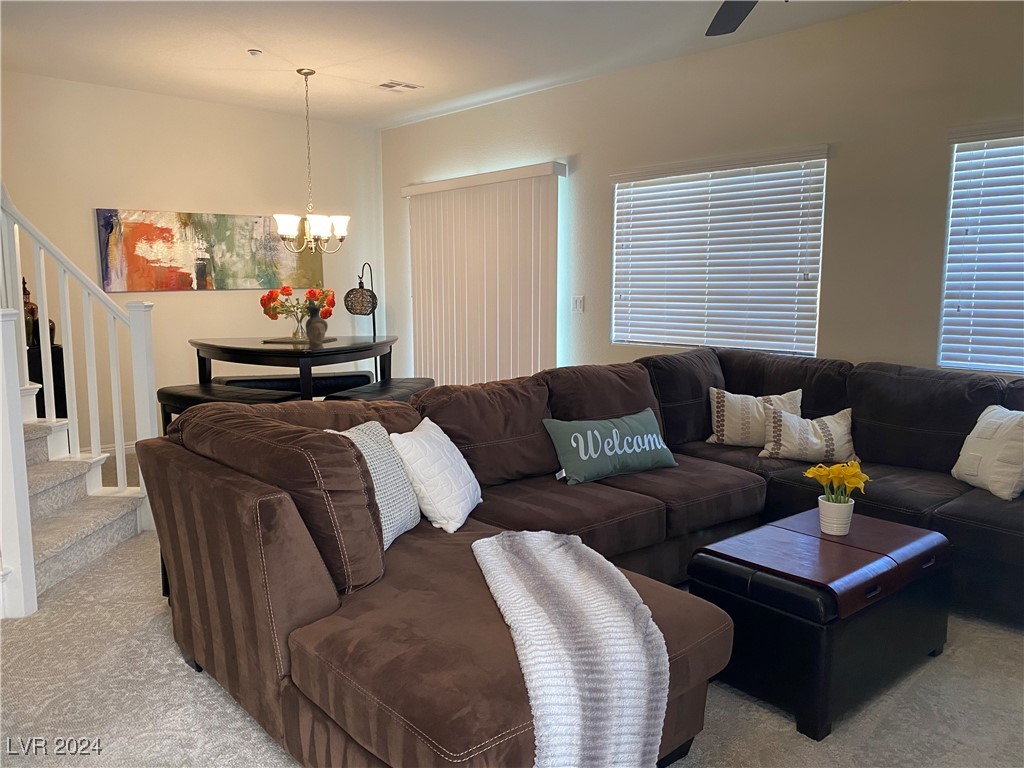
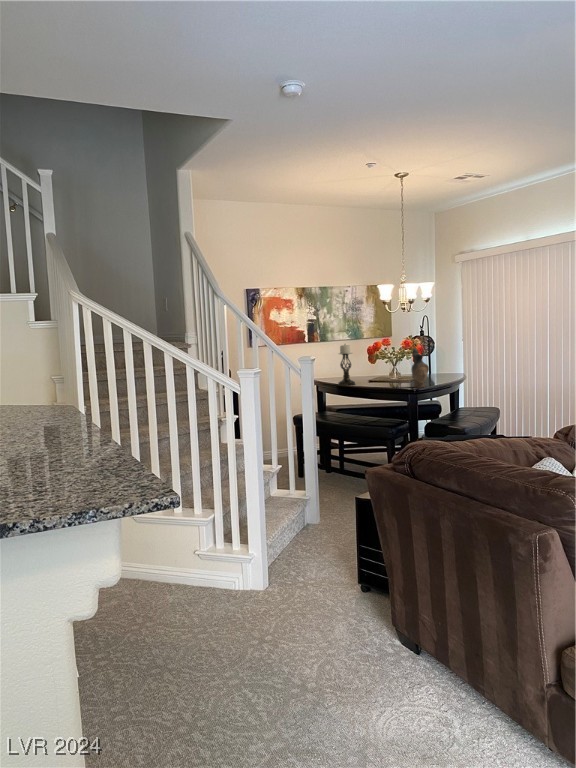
candle holder: none [215,290,241,346] -> present [338,344,355,386]

